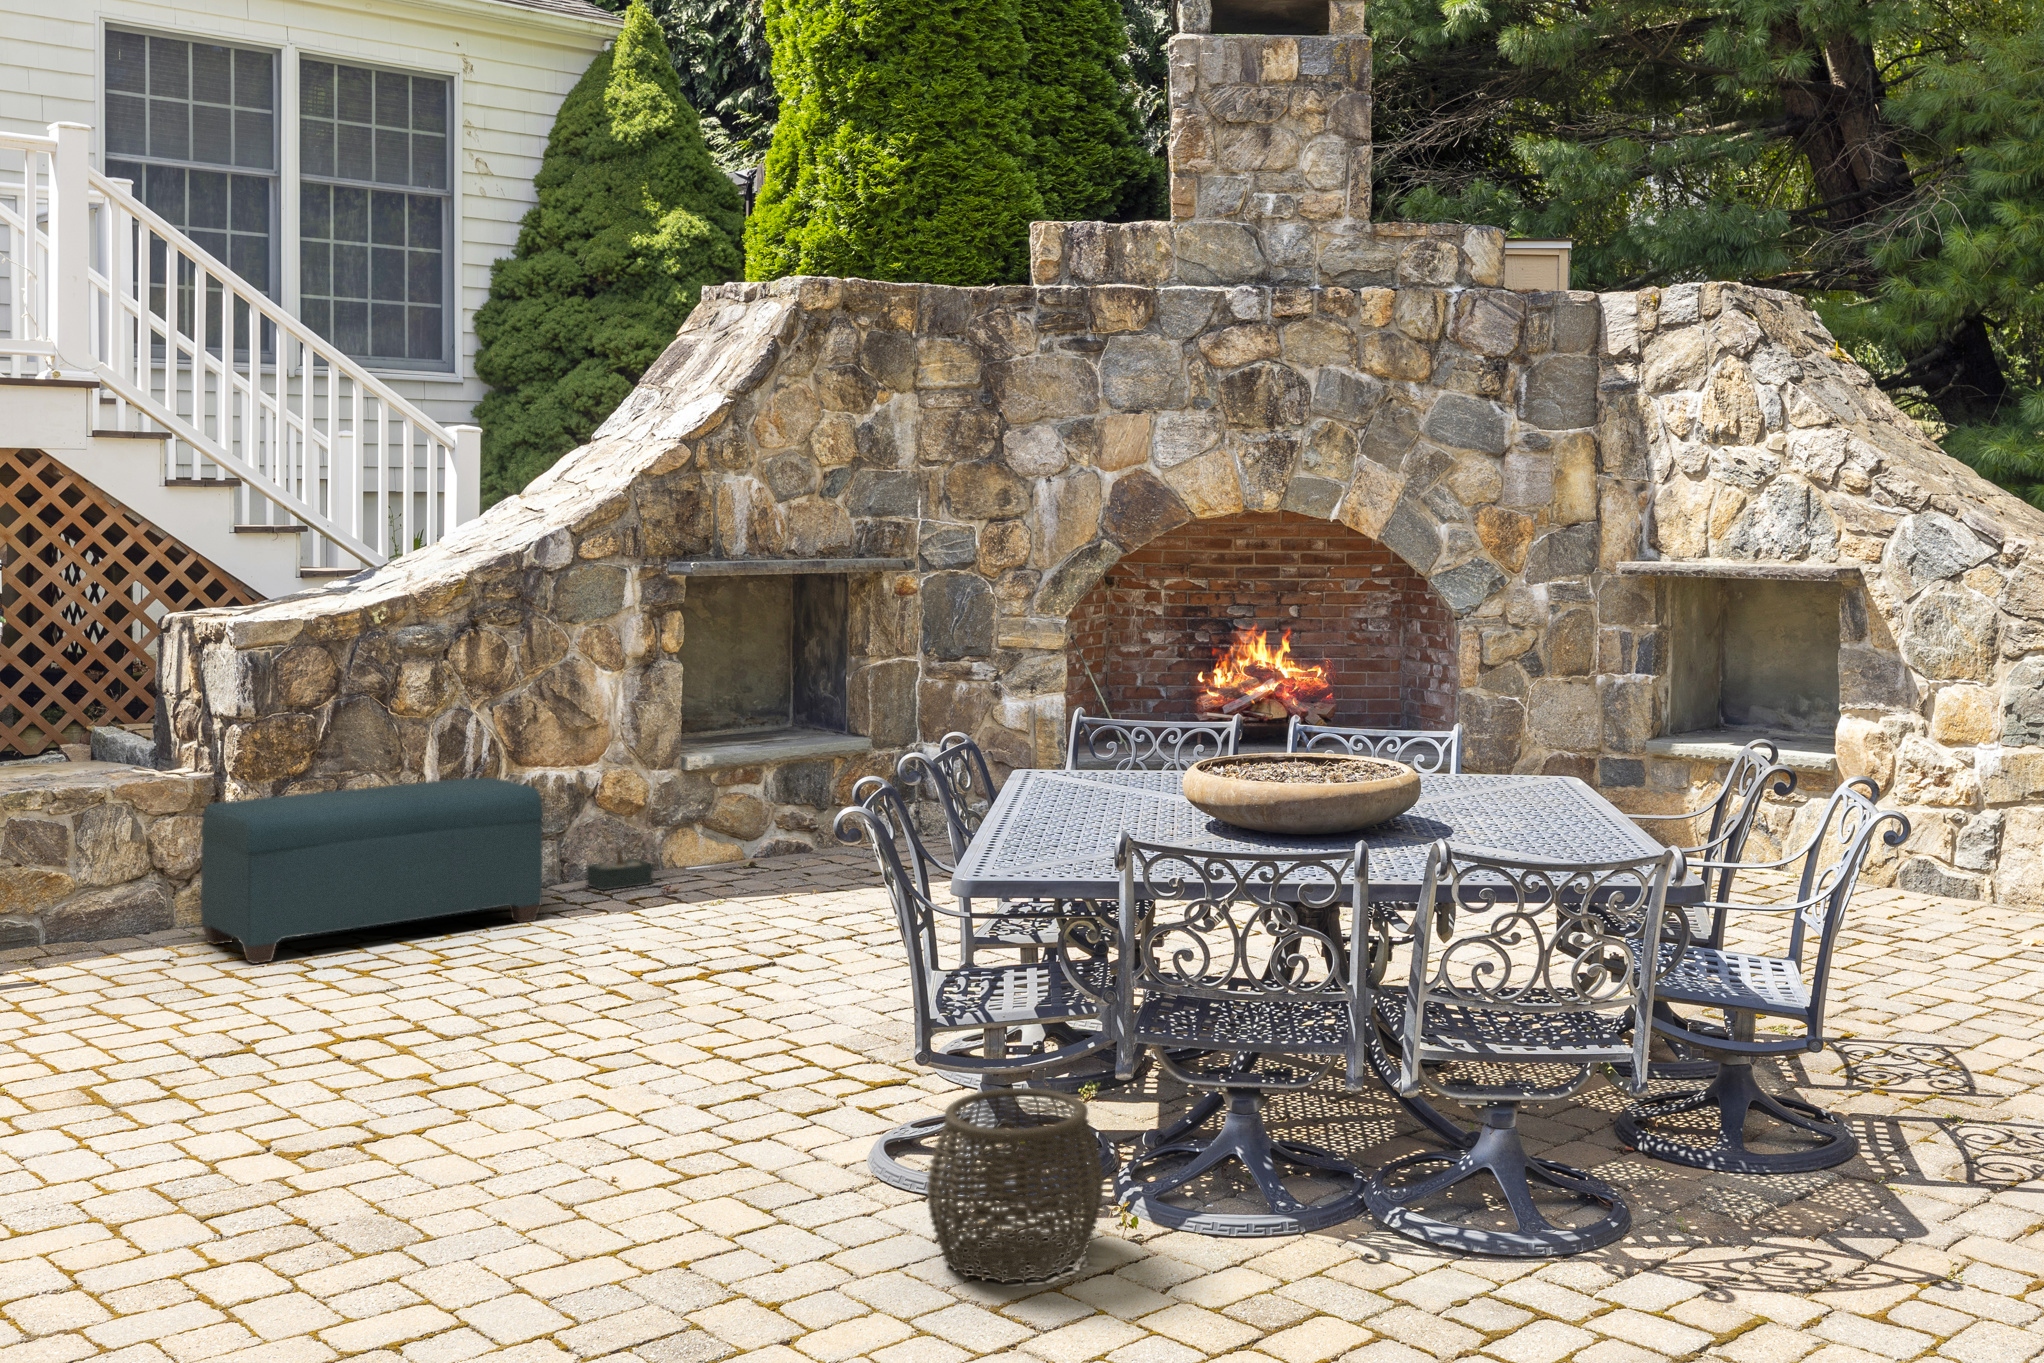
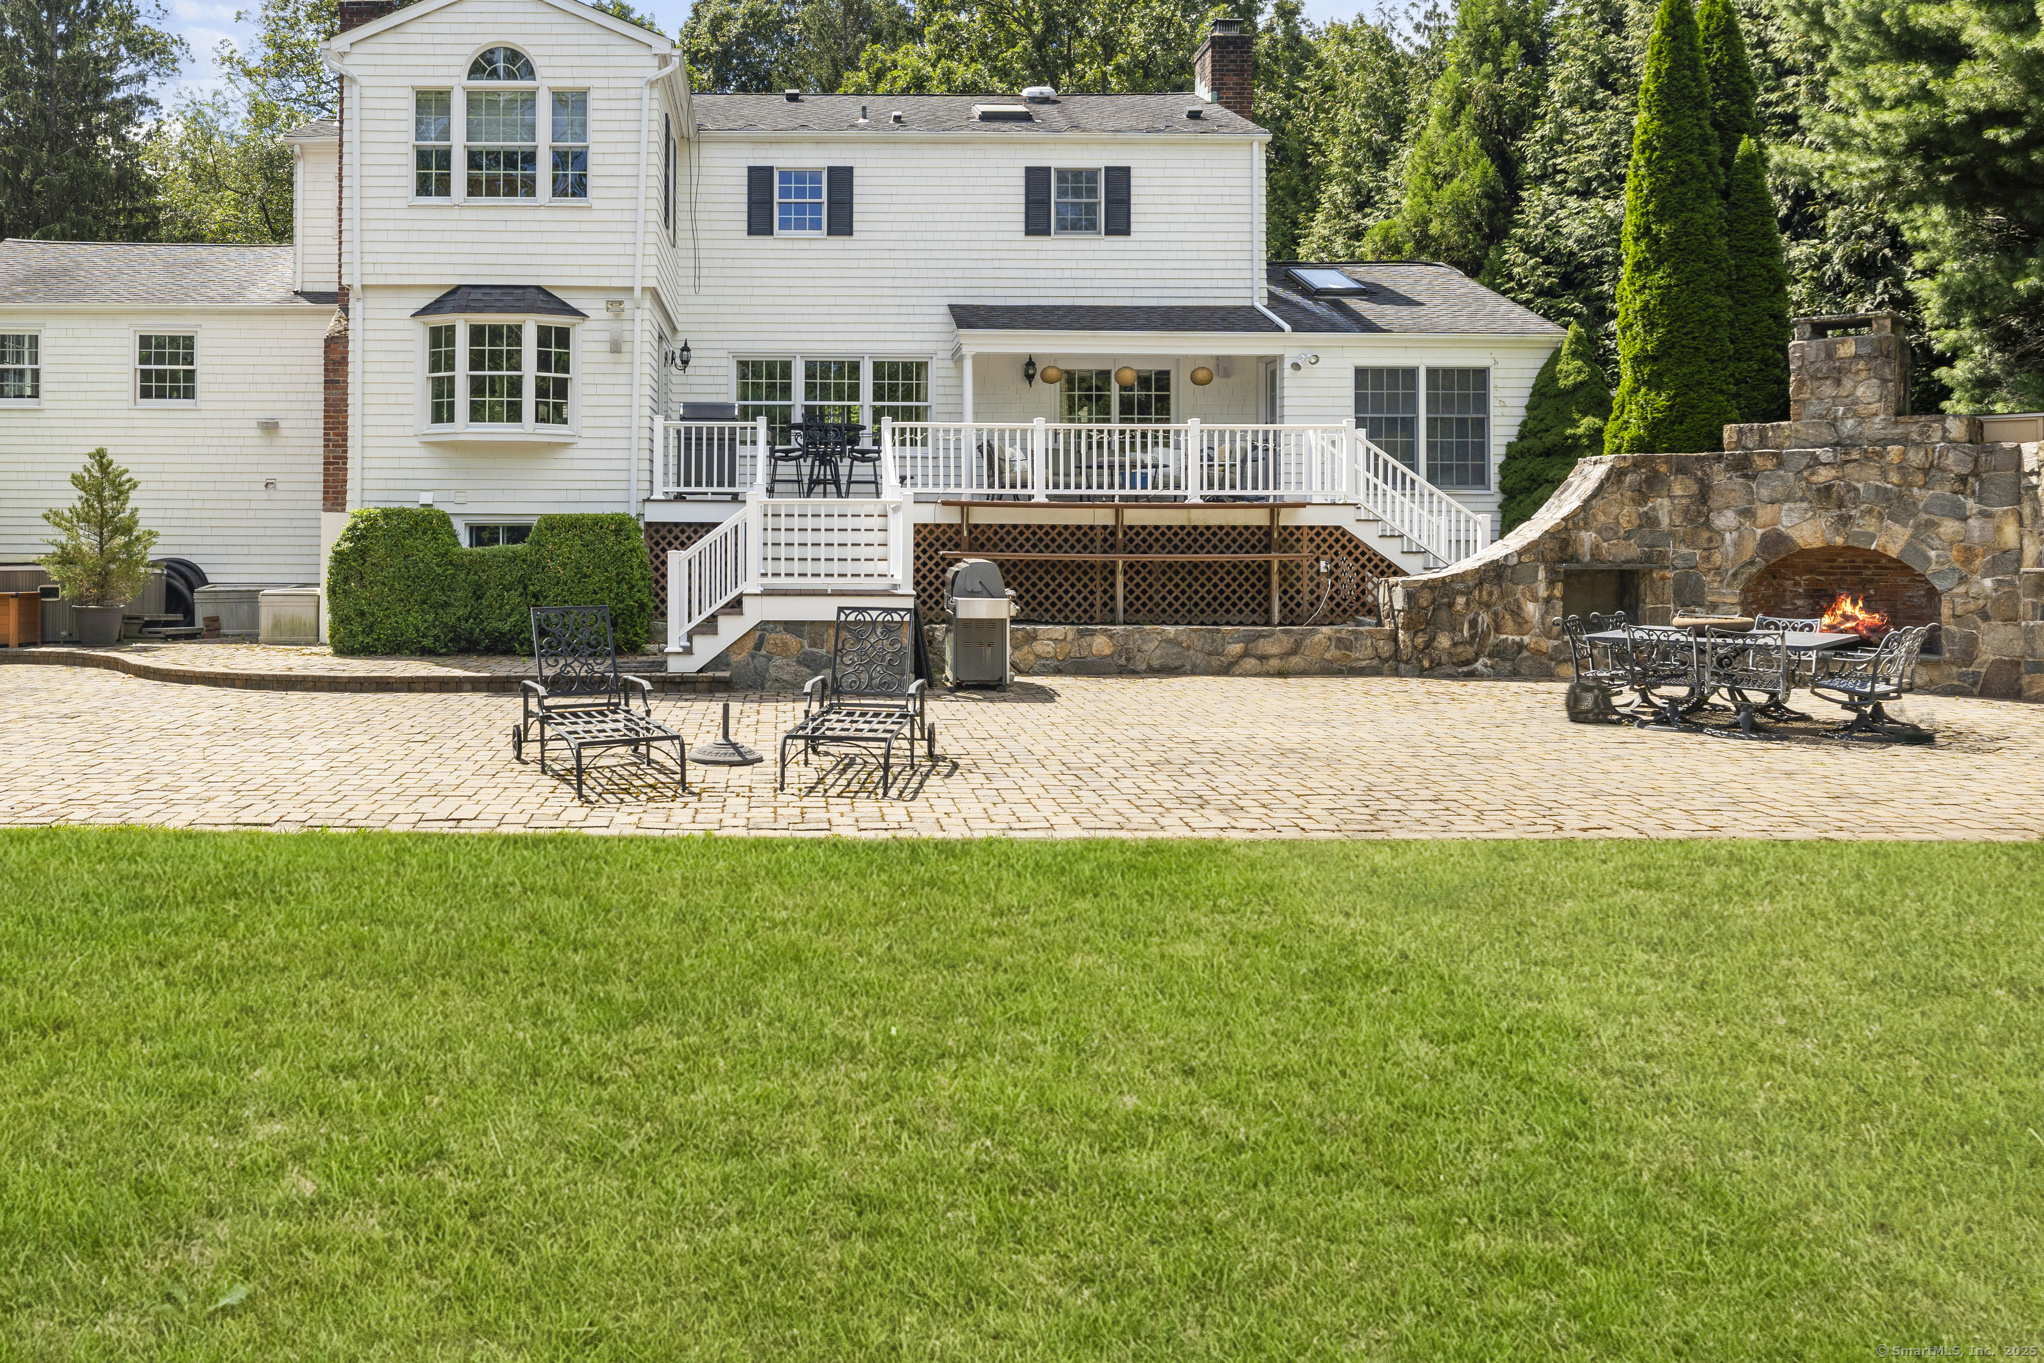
bench: present [201,777,543,964] -> none [1393,634,1502,682]
decorative plant: present [569,812,660,890] -> present [1885,705,1936,745]

